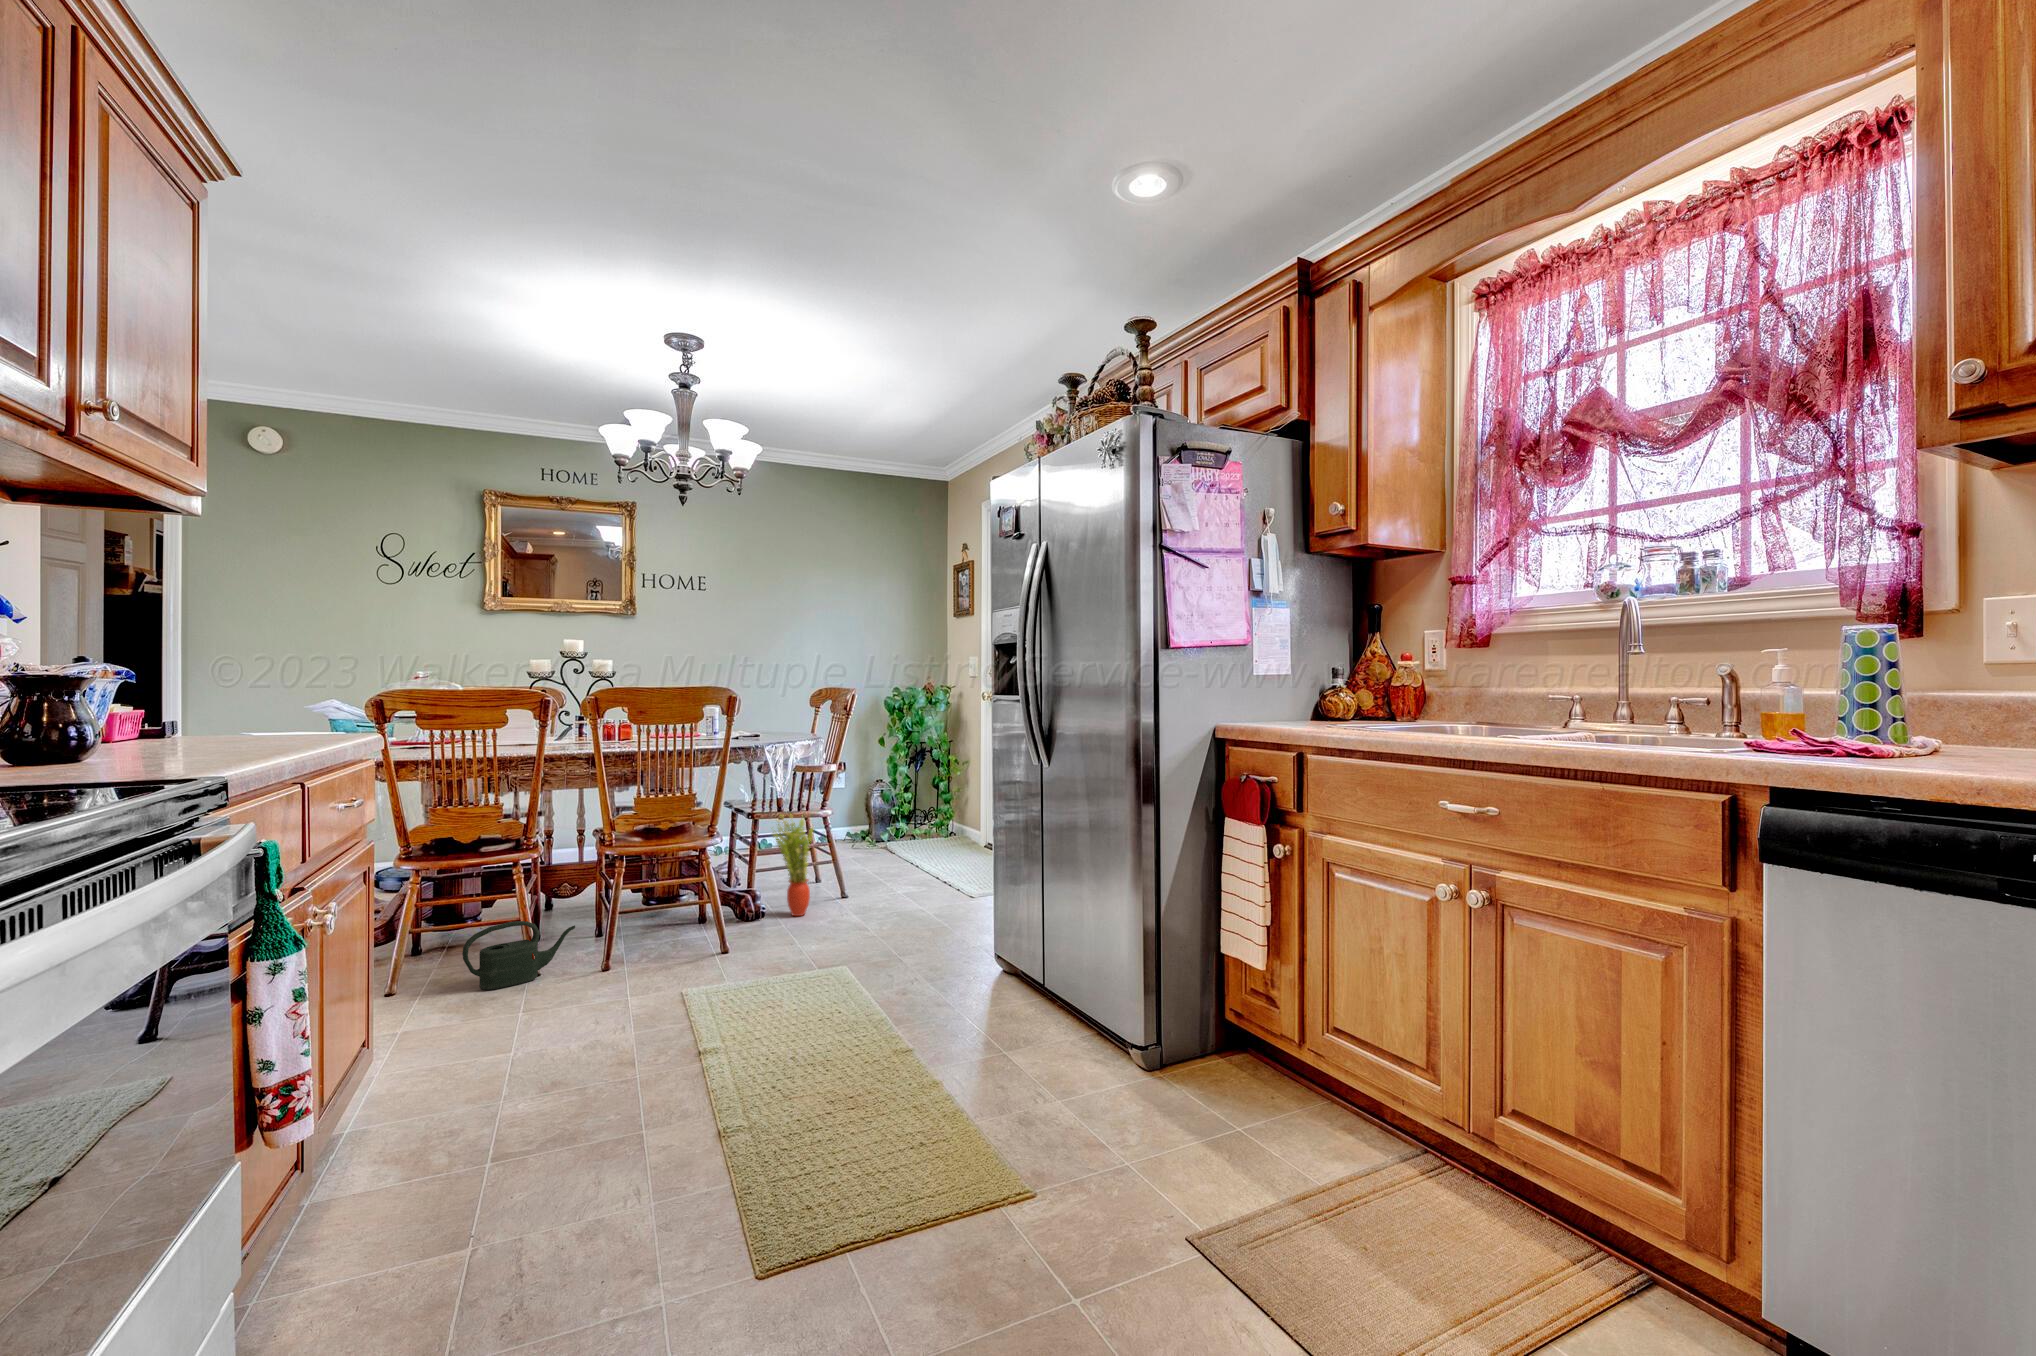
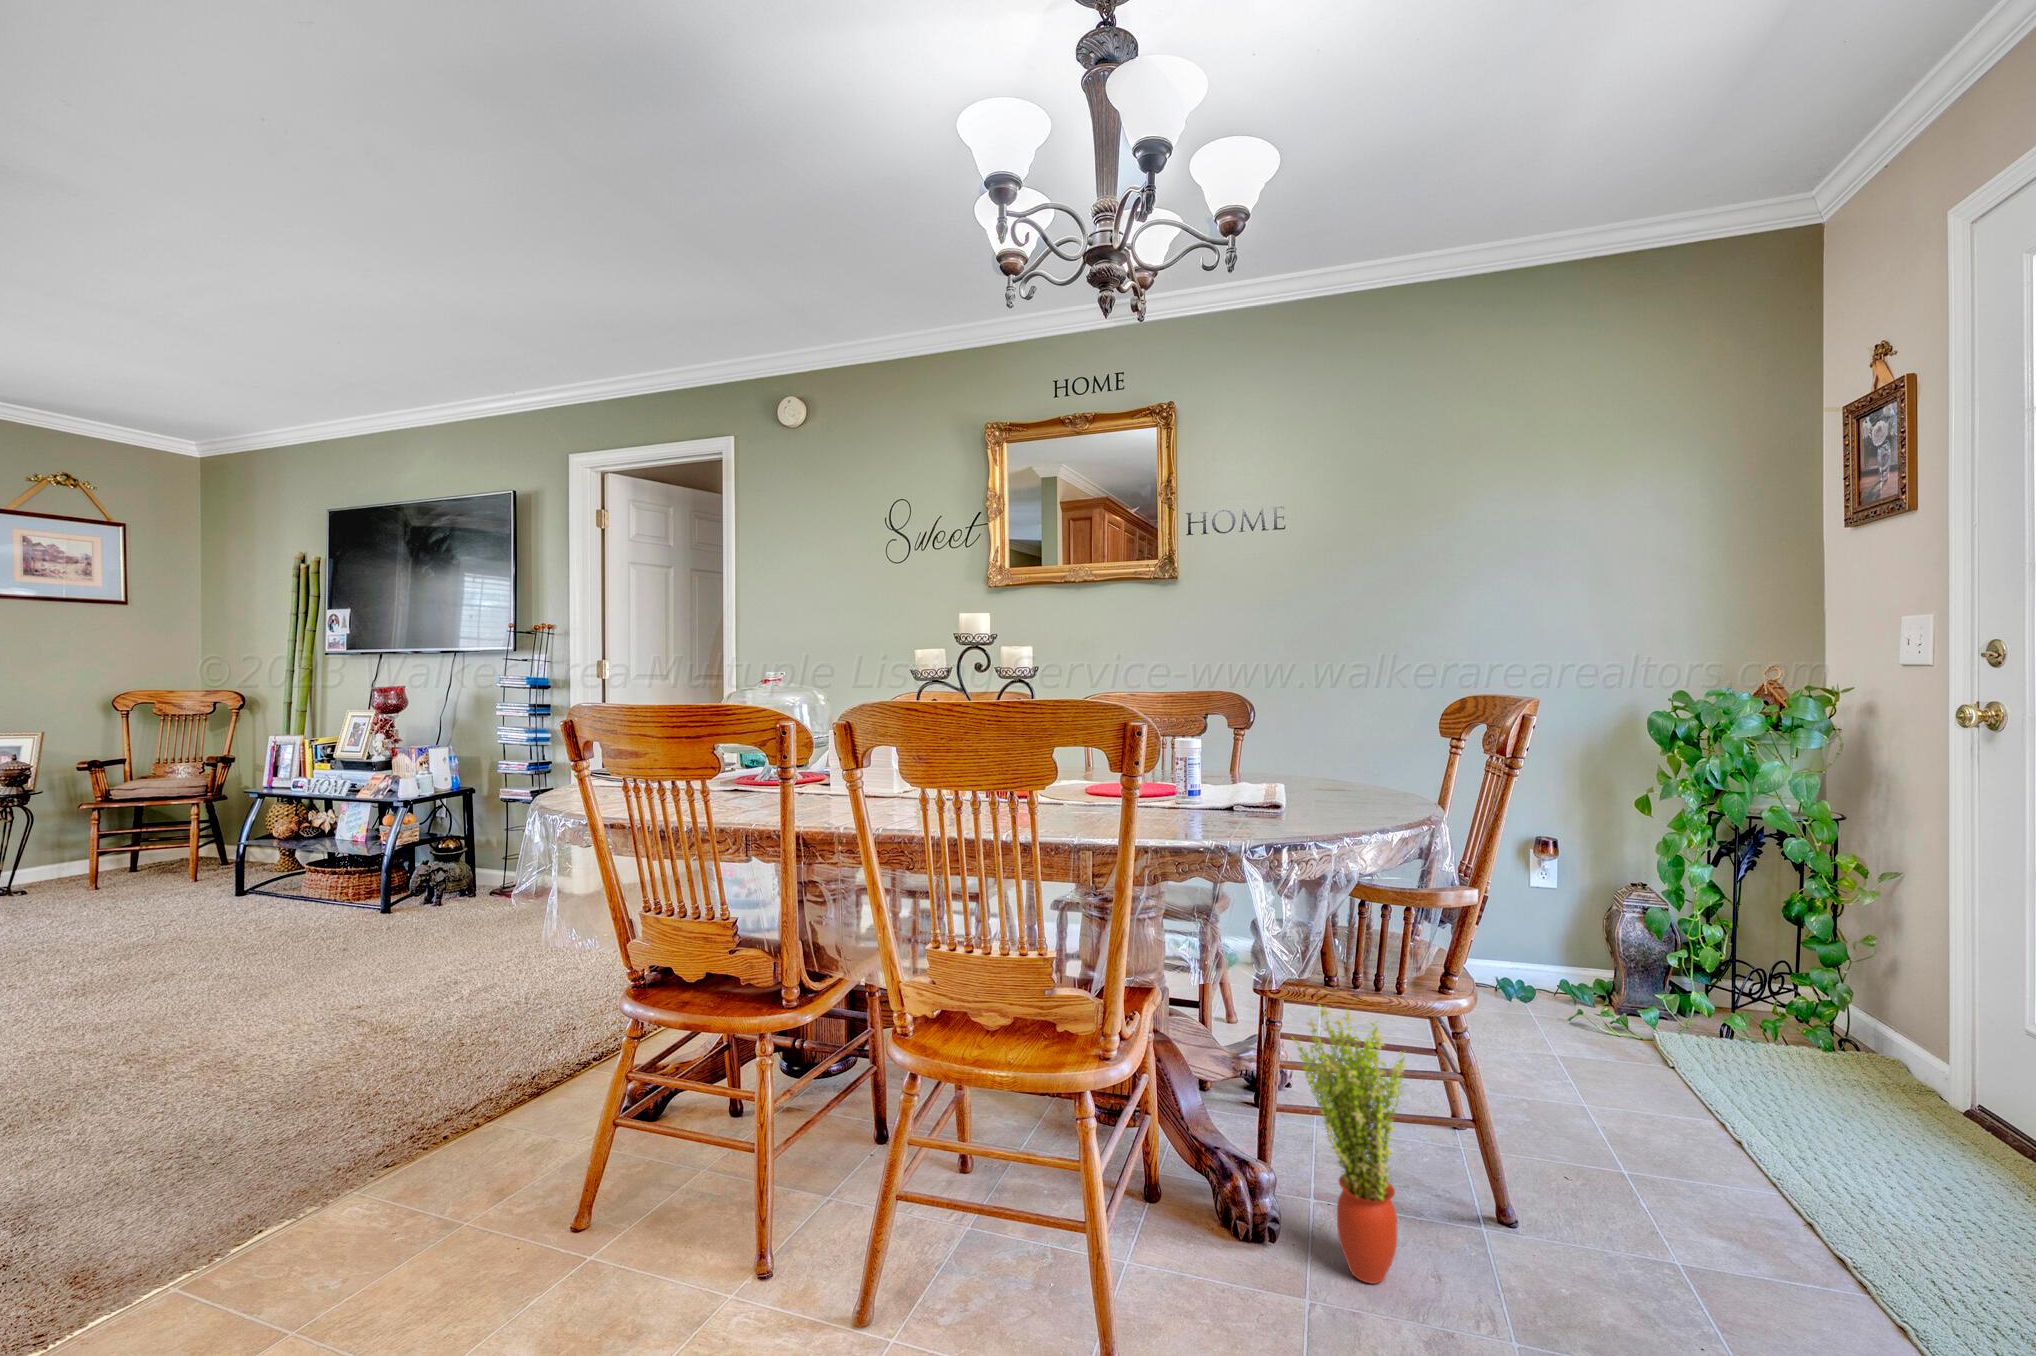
watering can: present [462,921,575,990] -> none [621,1164,827,1304]

